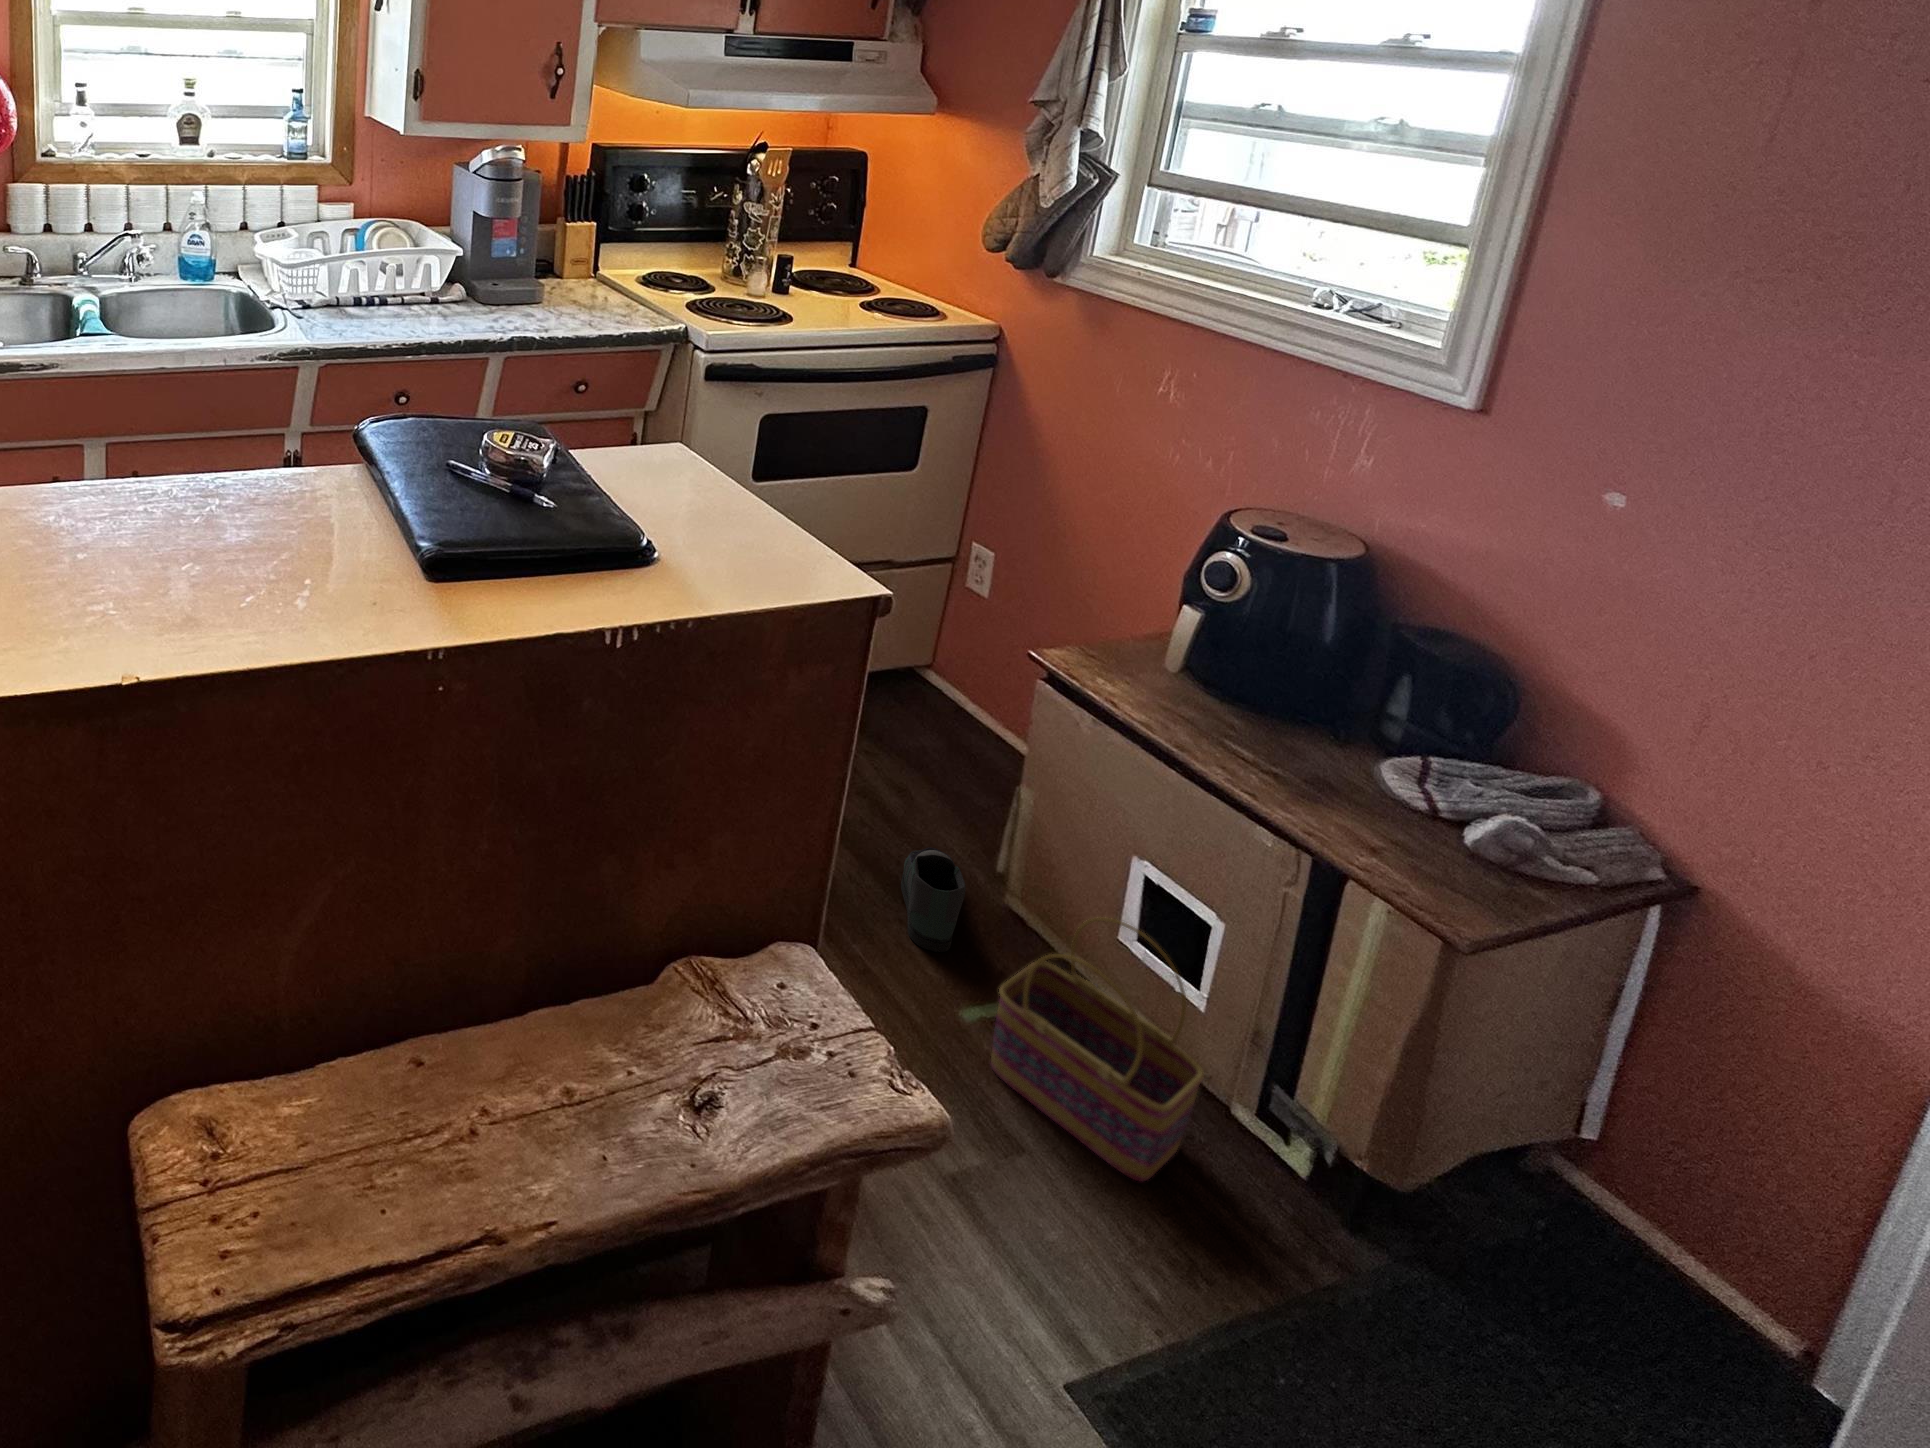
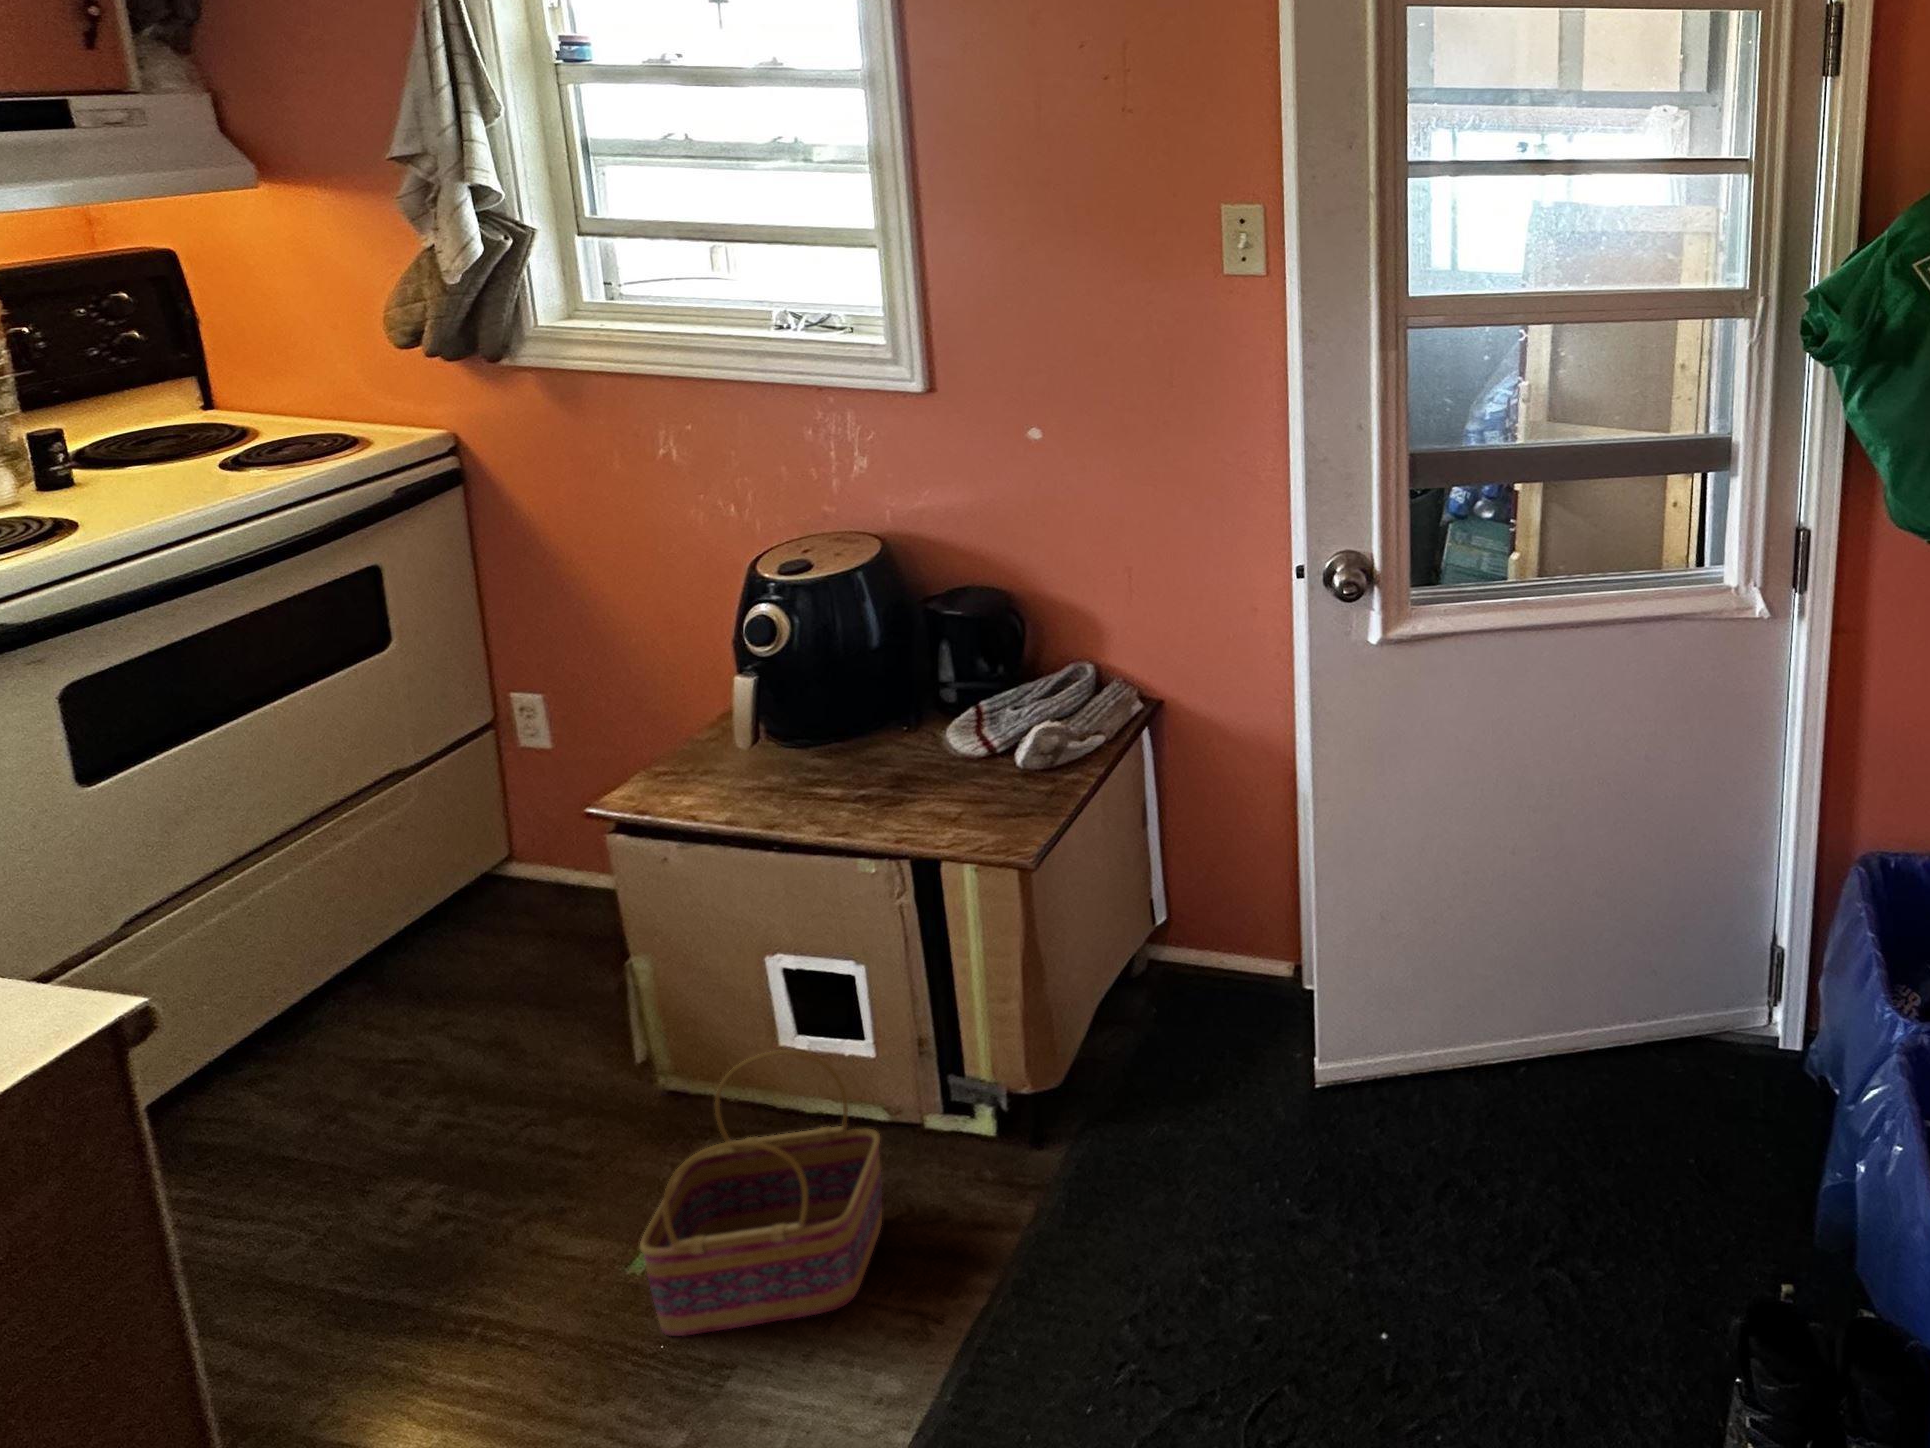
shoe: present [901,847,966,952] -> none [501,1109,589,1258]

